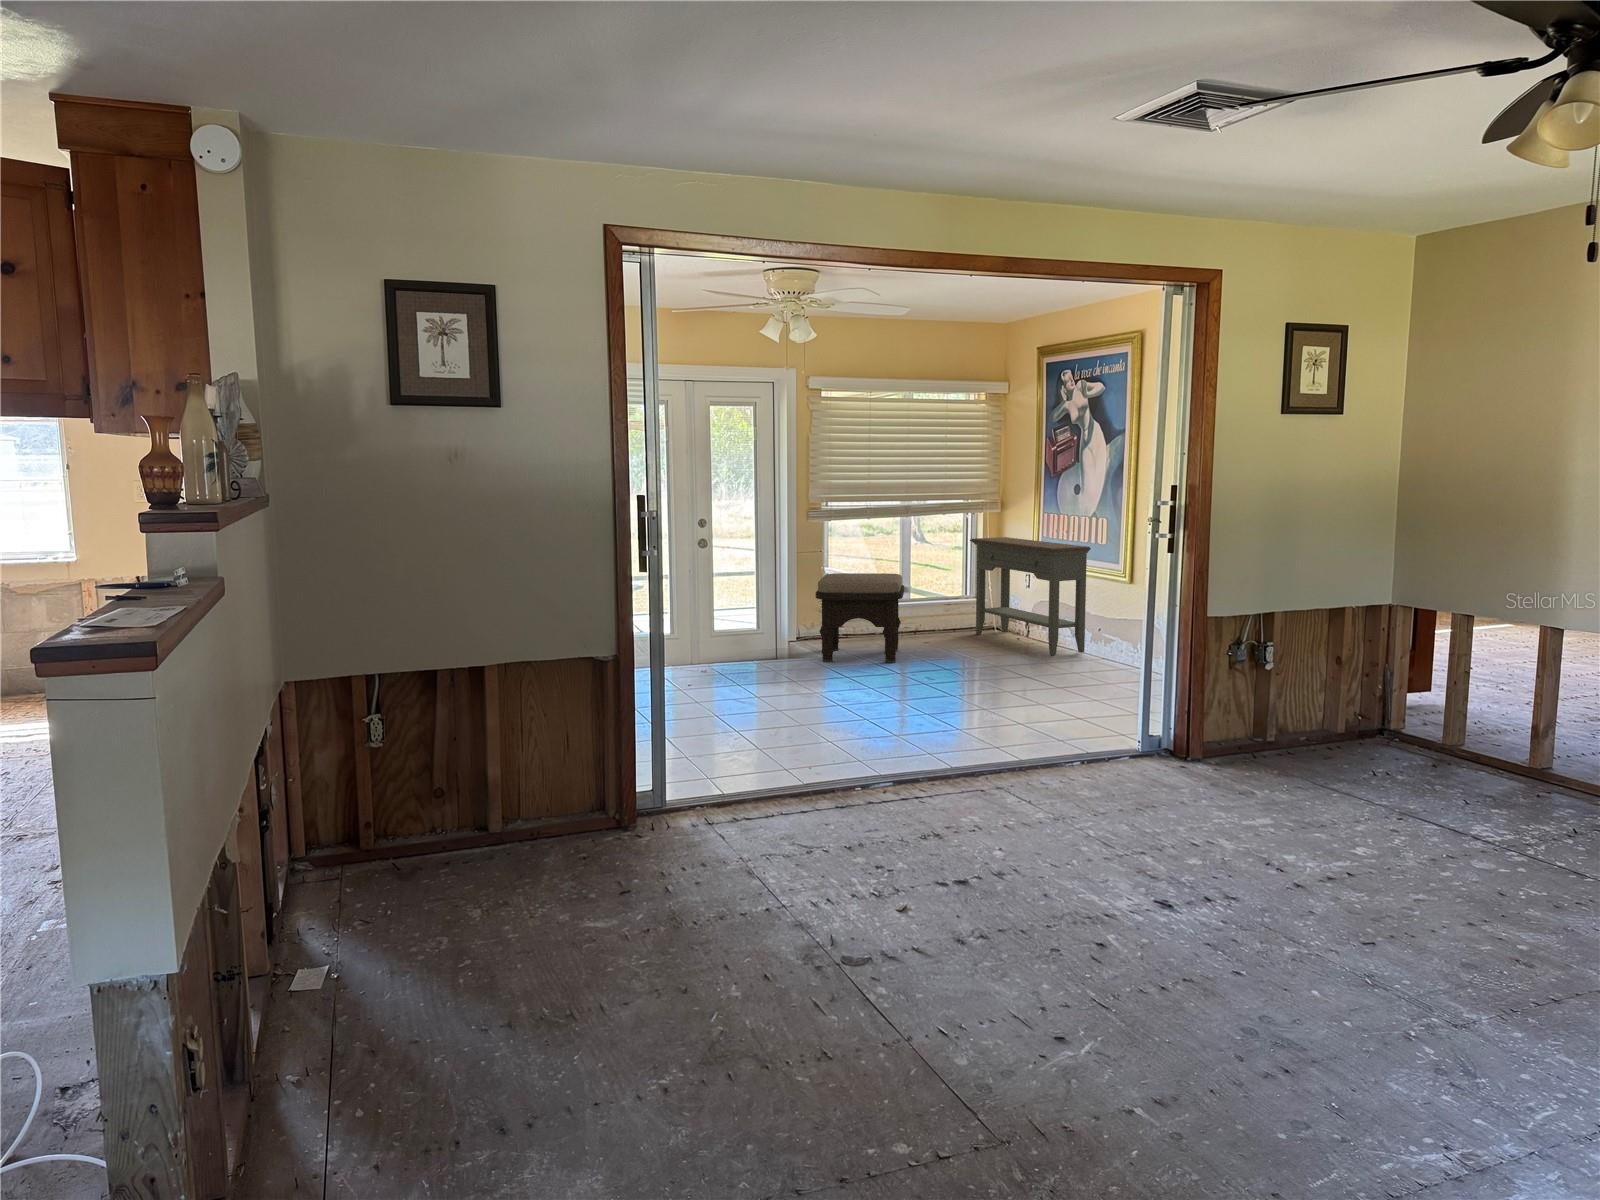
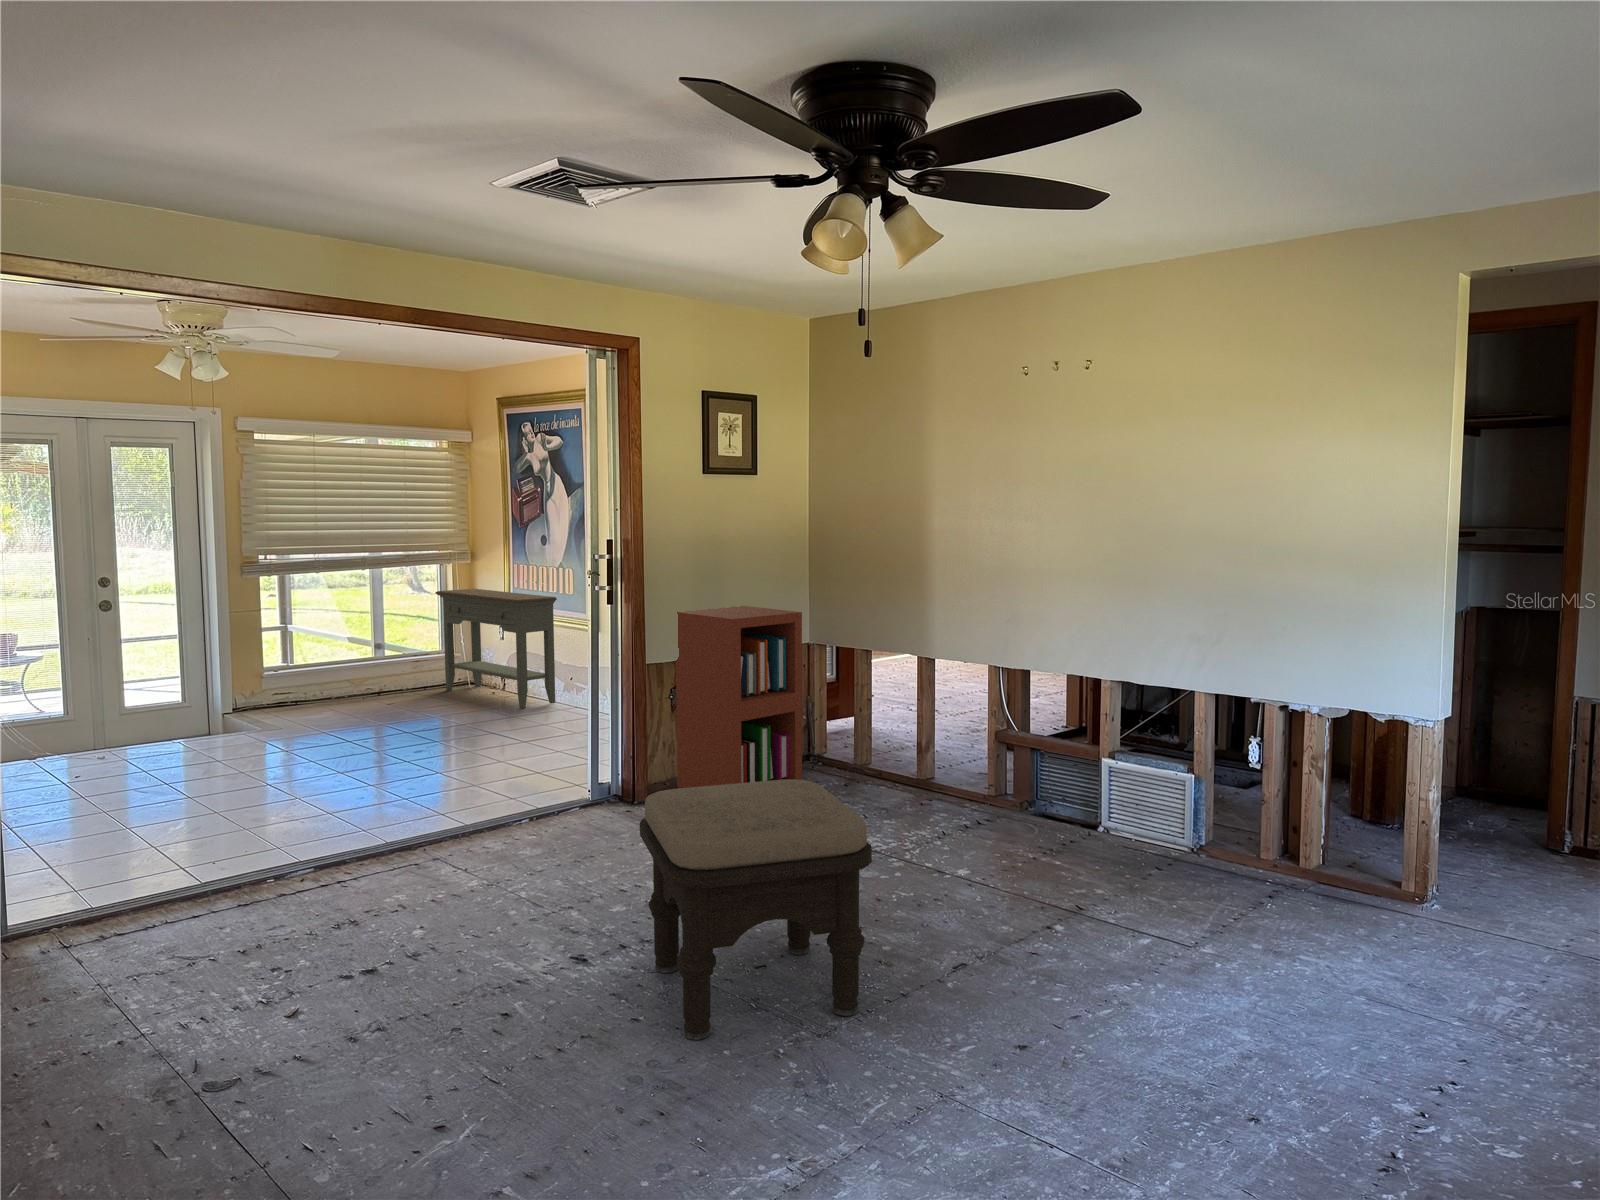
bookshelf: none [1232,559,1392,771] -> present [676,606,802,788]
ottoman: present [816,573,904,663] -> present [640,779,872,1040]

